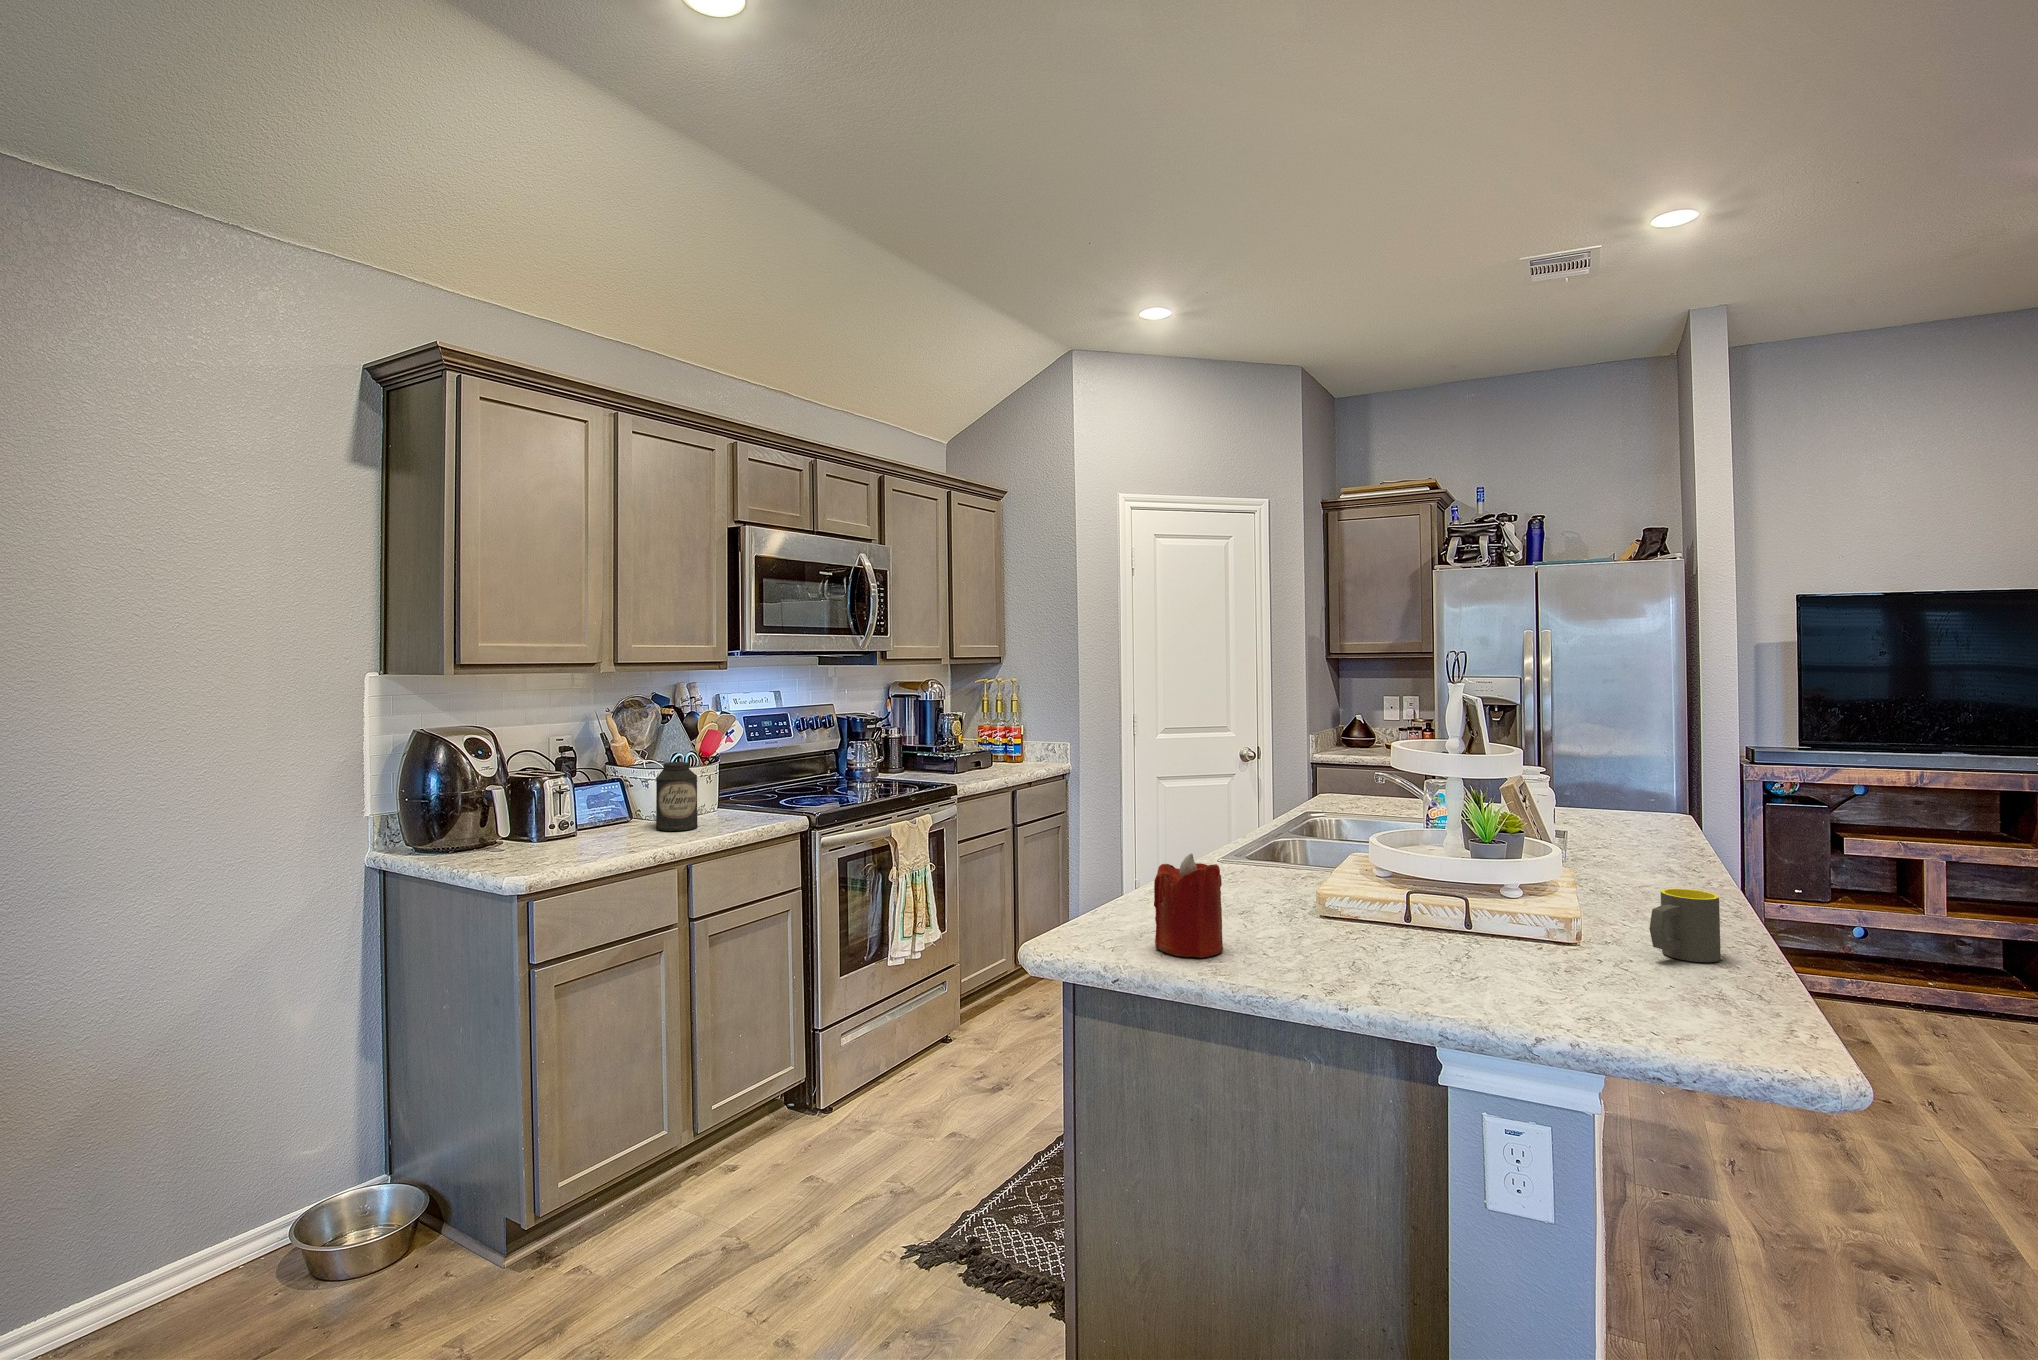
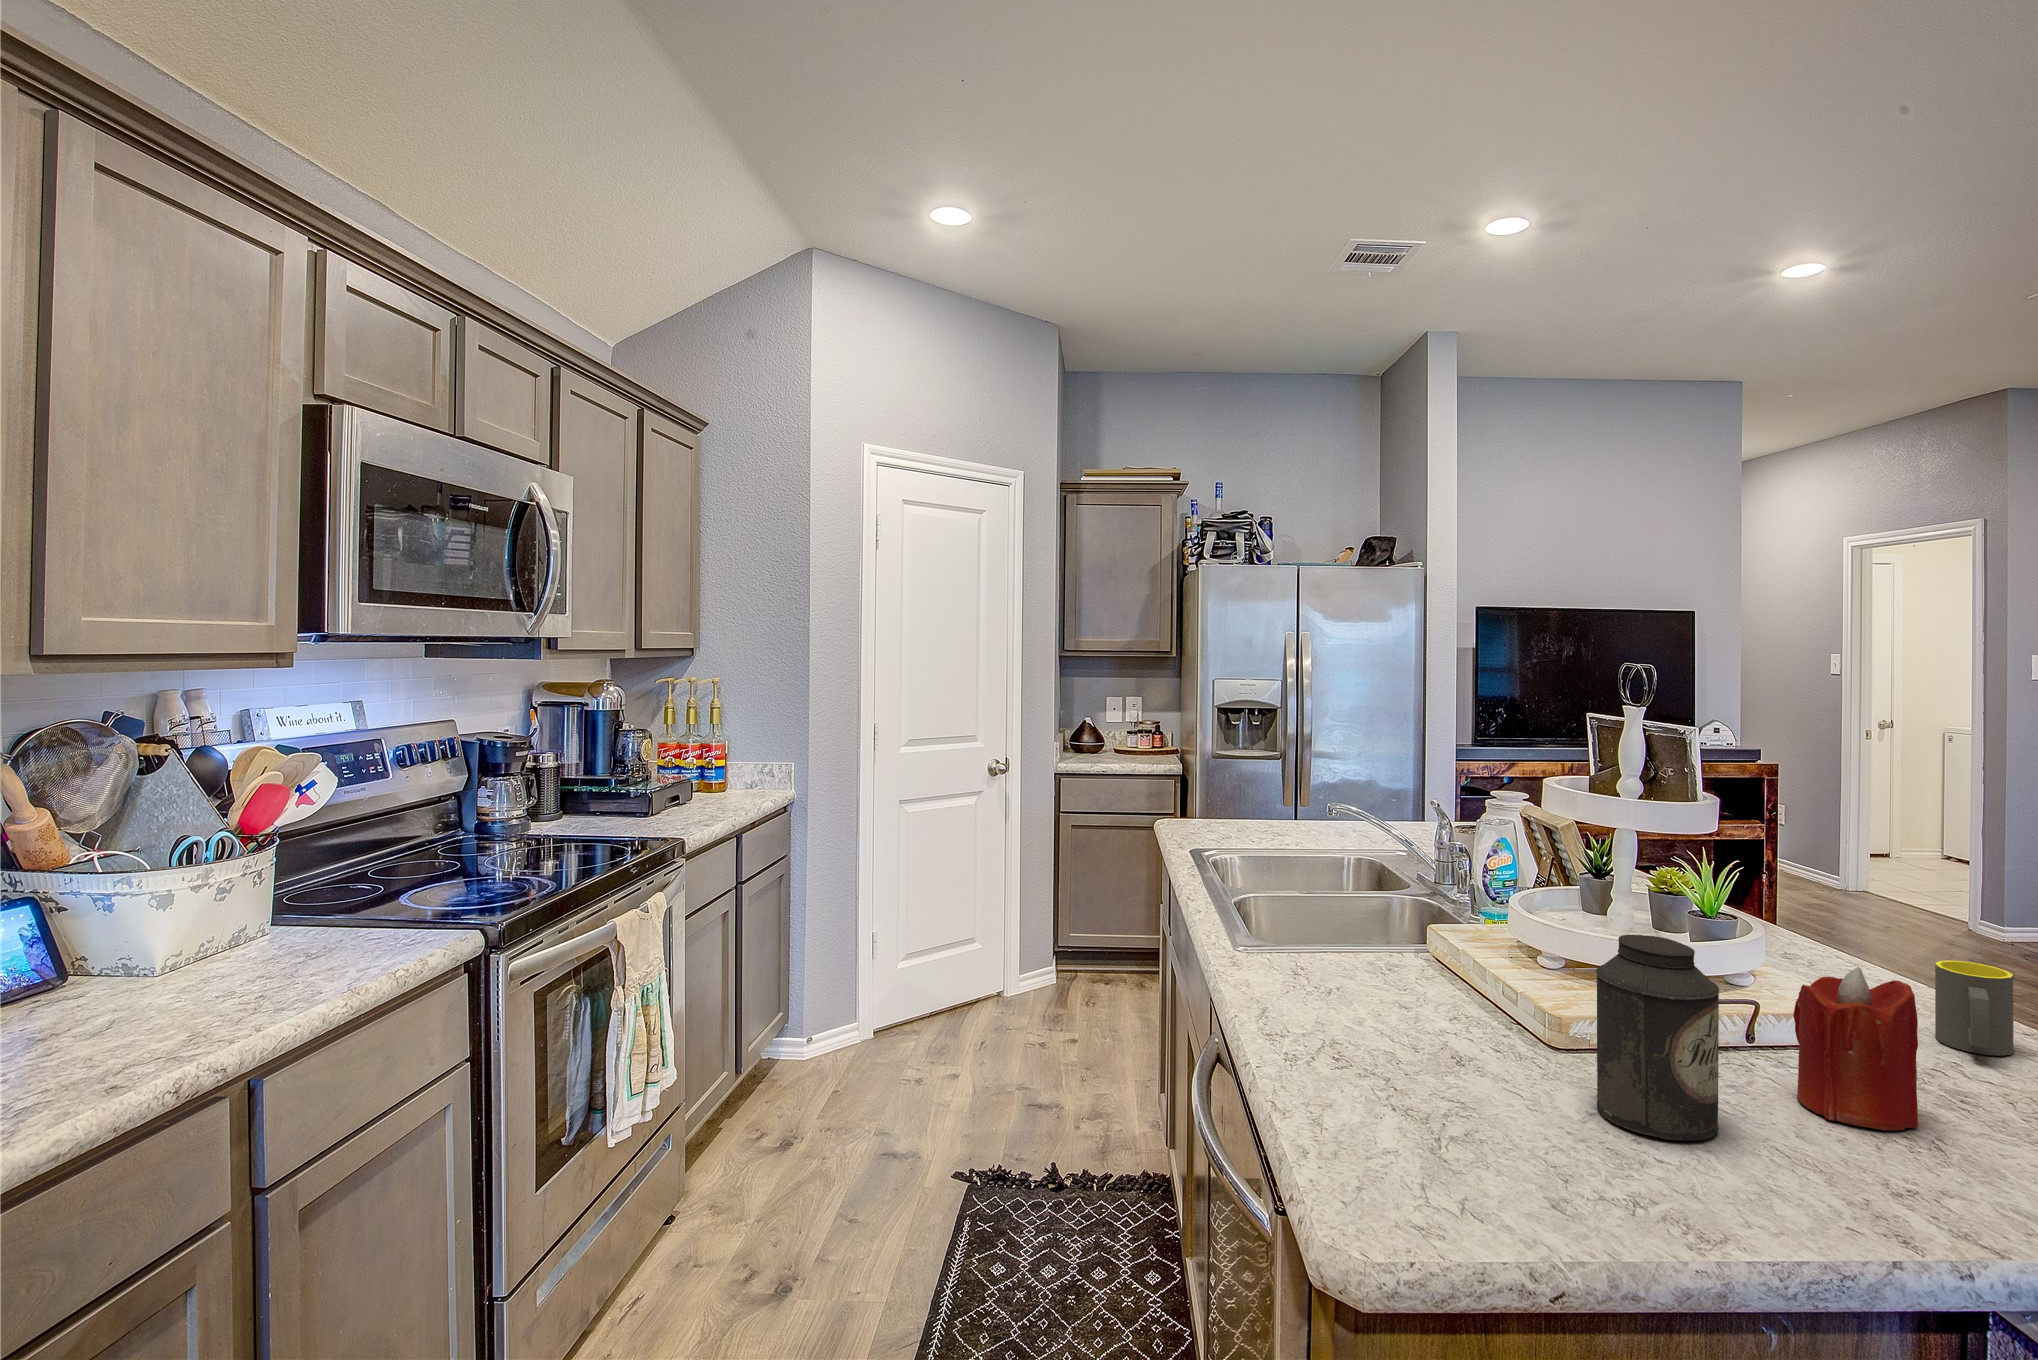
canister: present [656,762,698,831] -> present [1596,935,1719,1141]
candle: present [1154,853,1223,958] -> present [1793,967,1918,1130]

